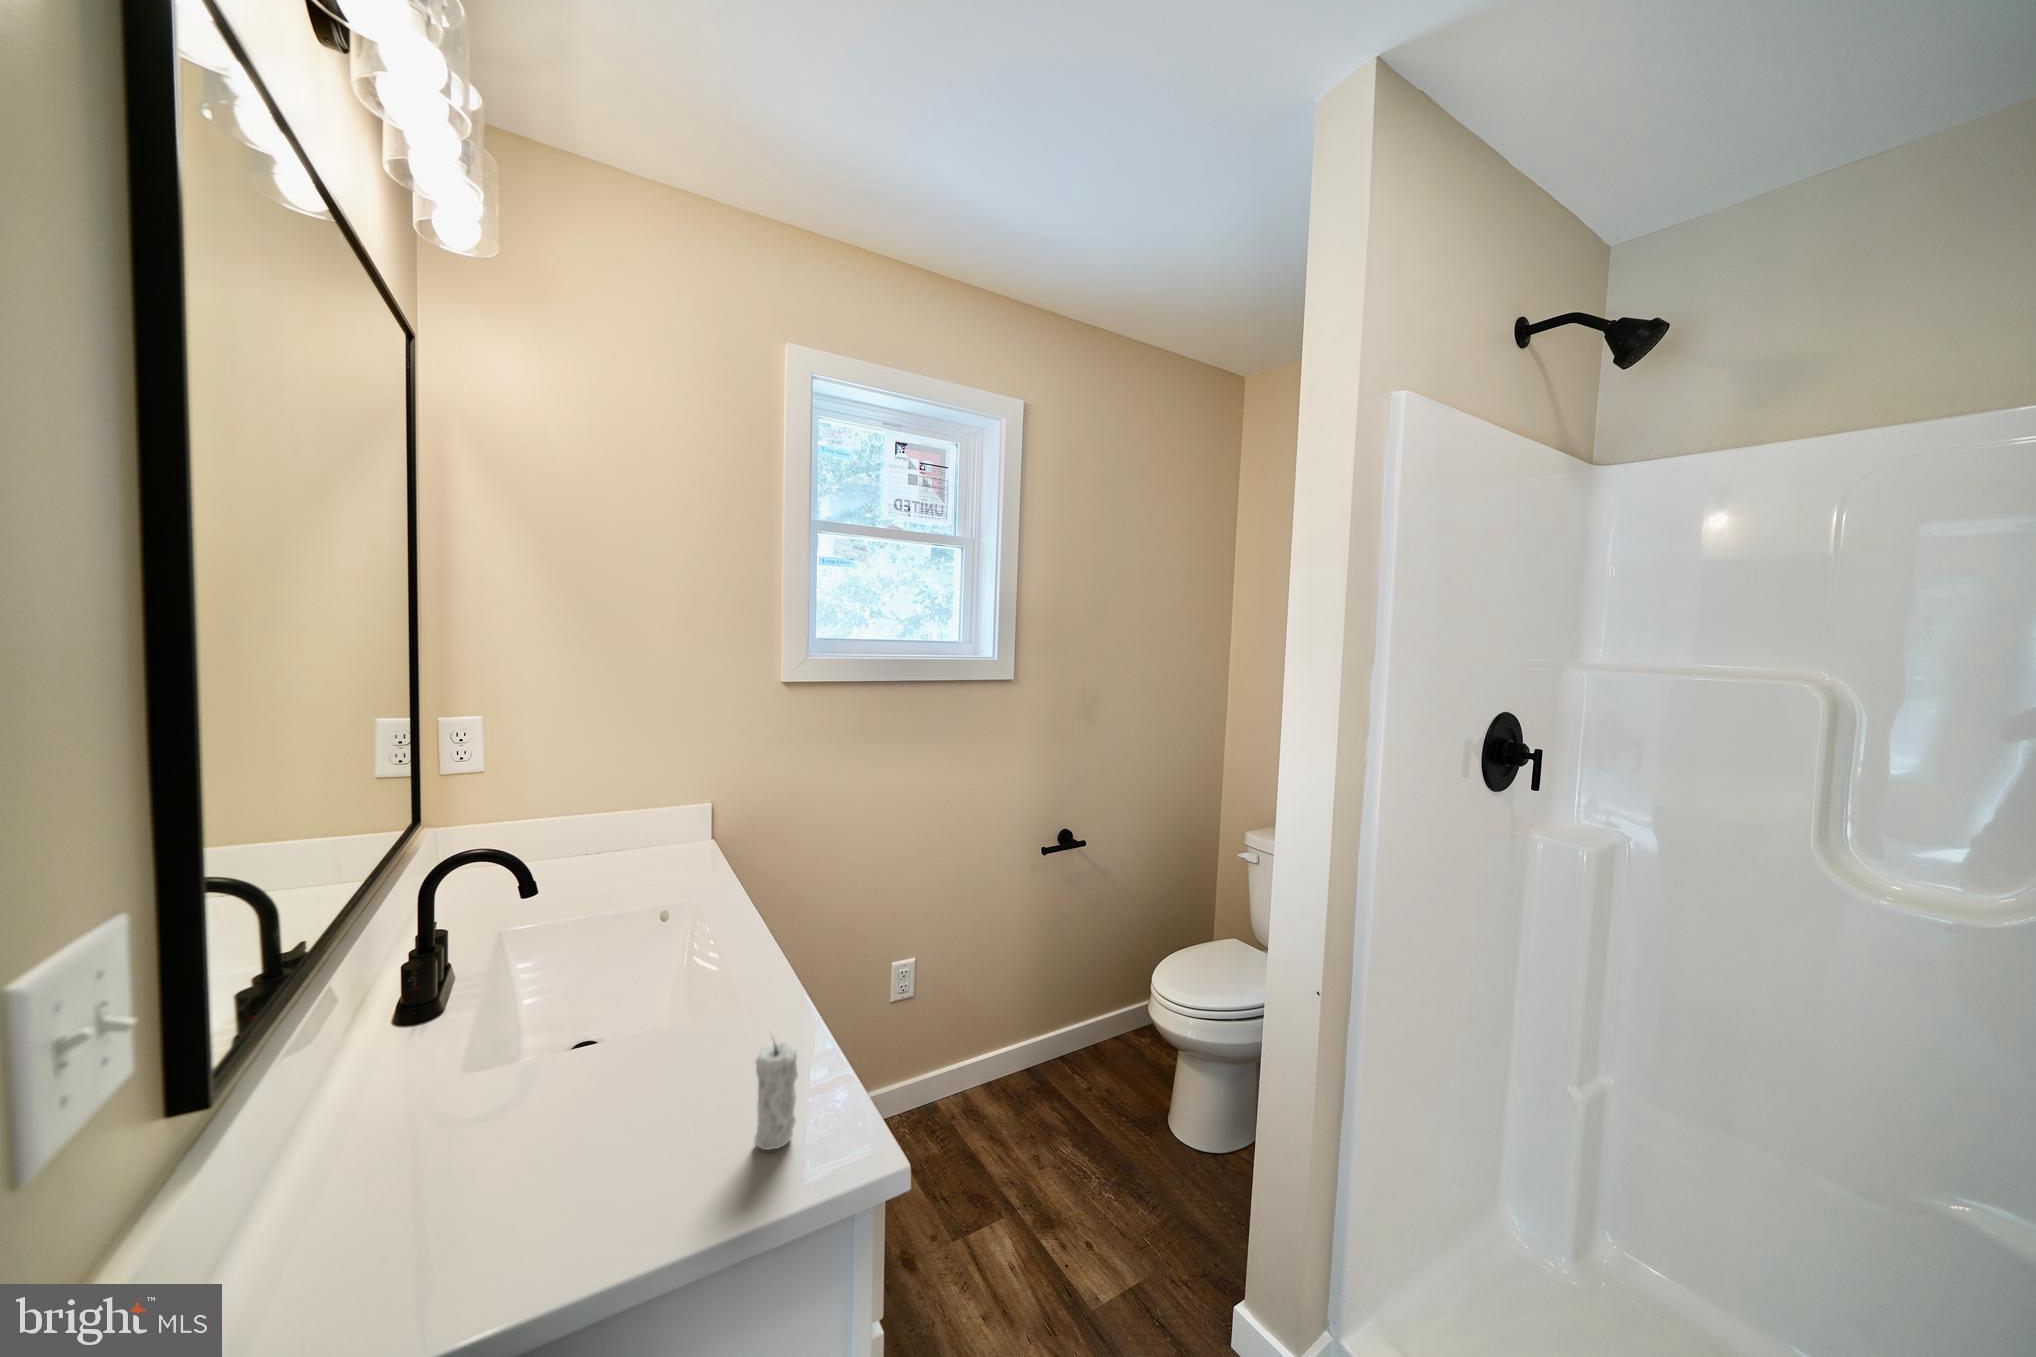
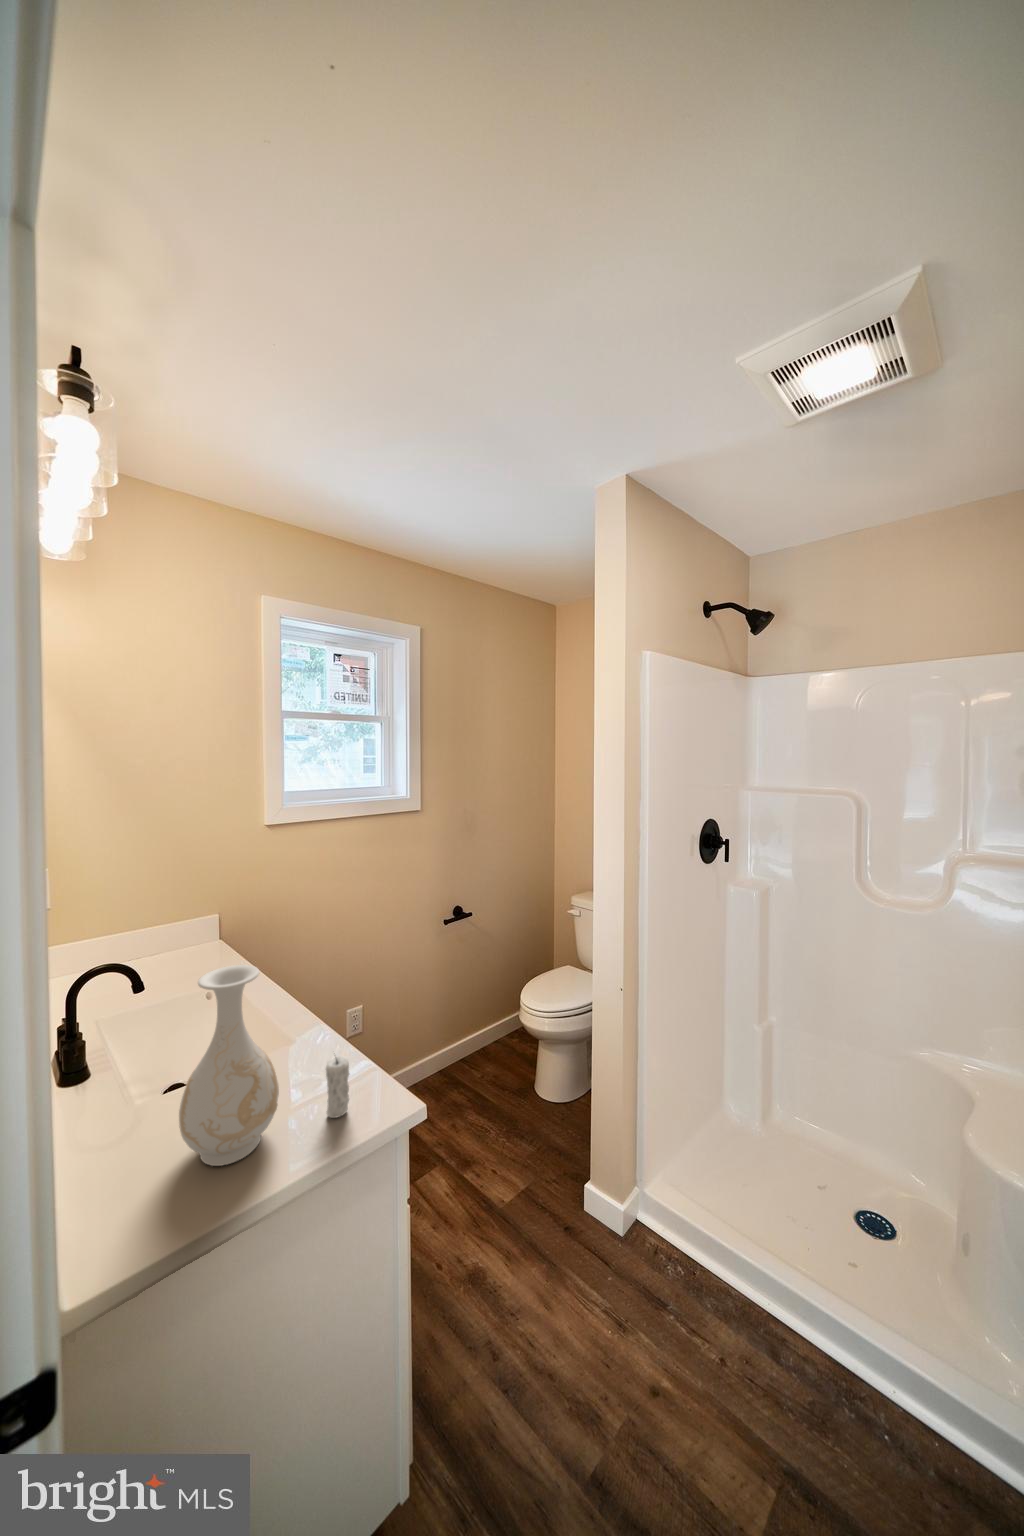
vase: none [494,861,675,1204] -> present [179,965,279,1166]

